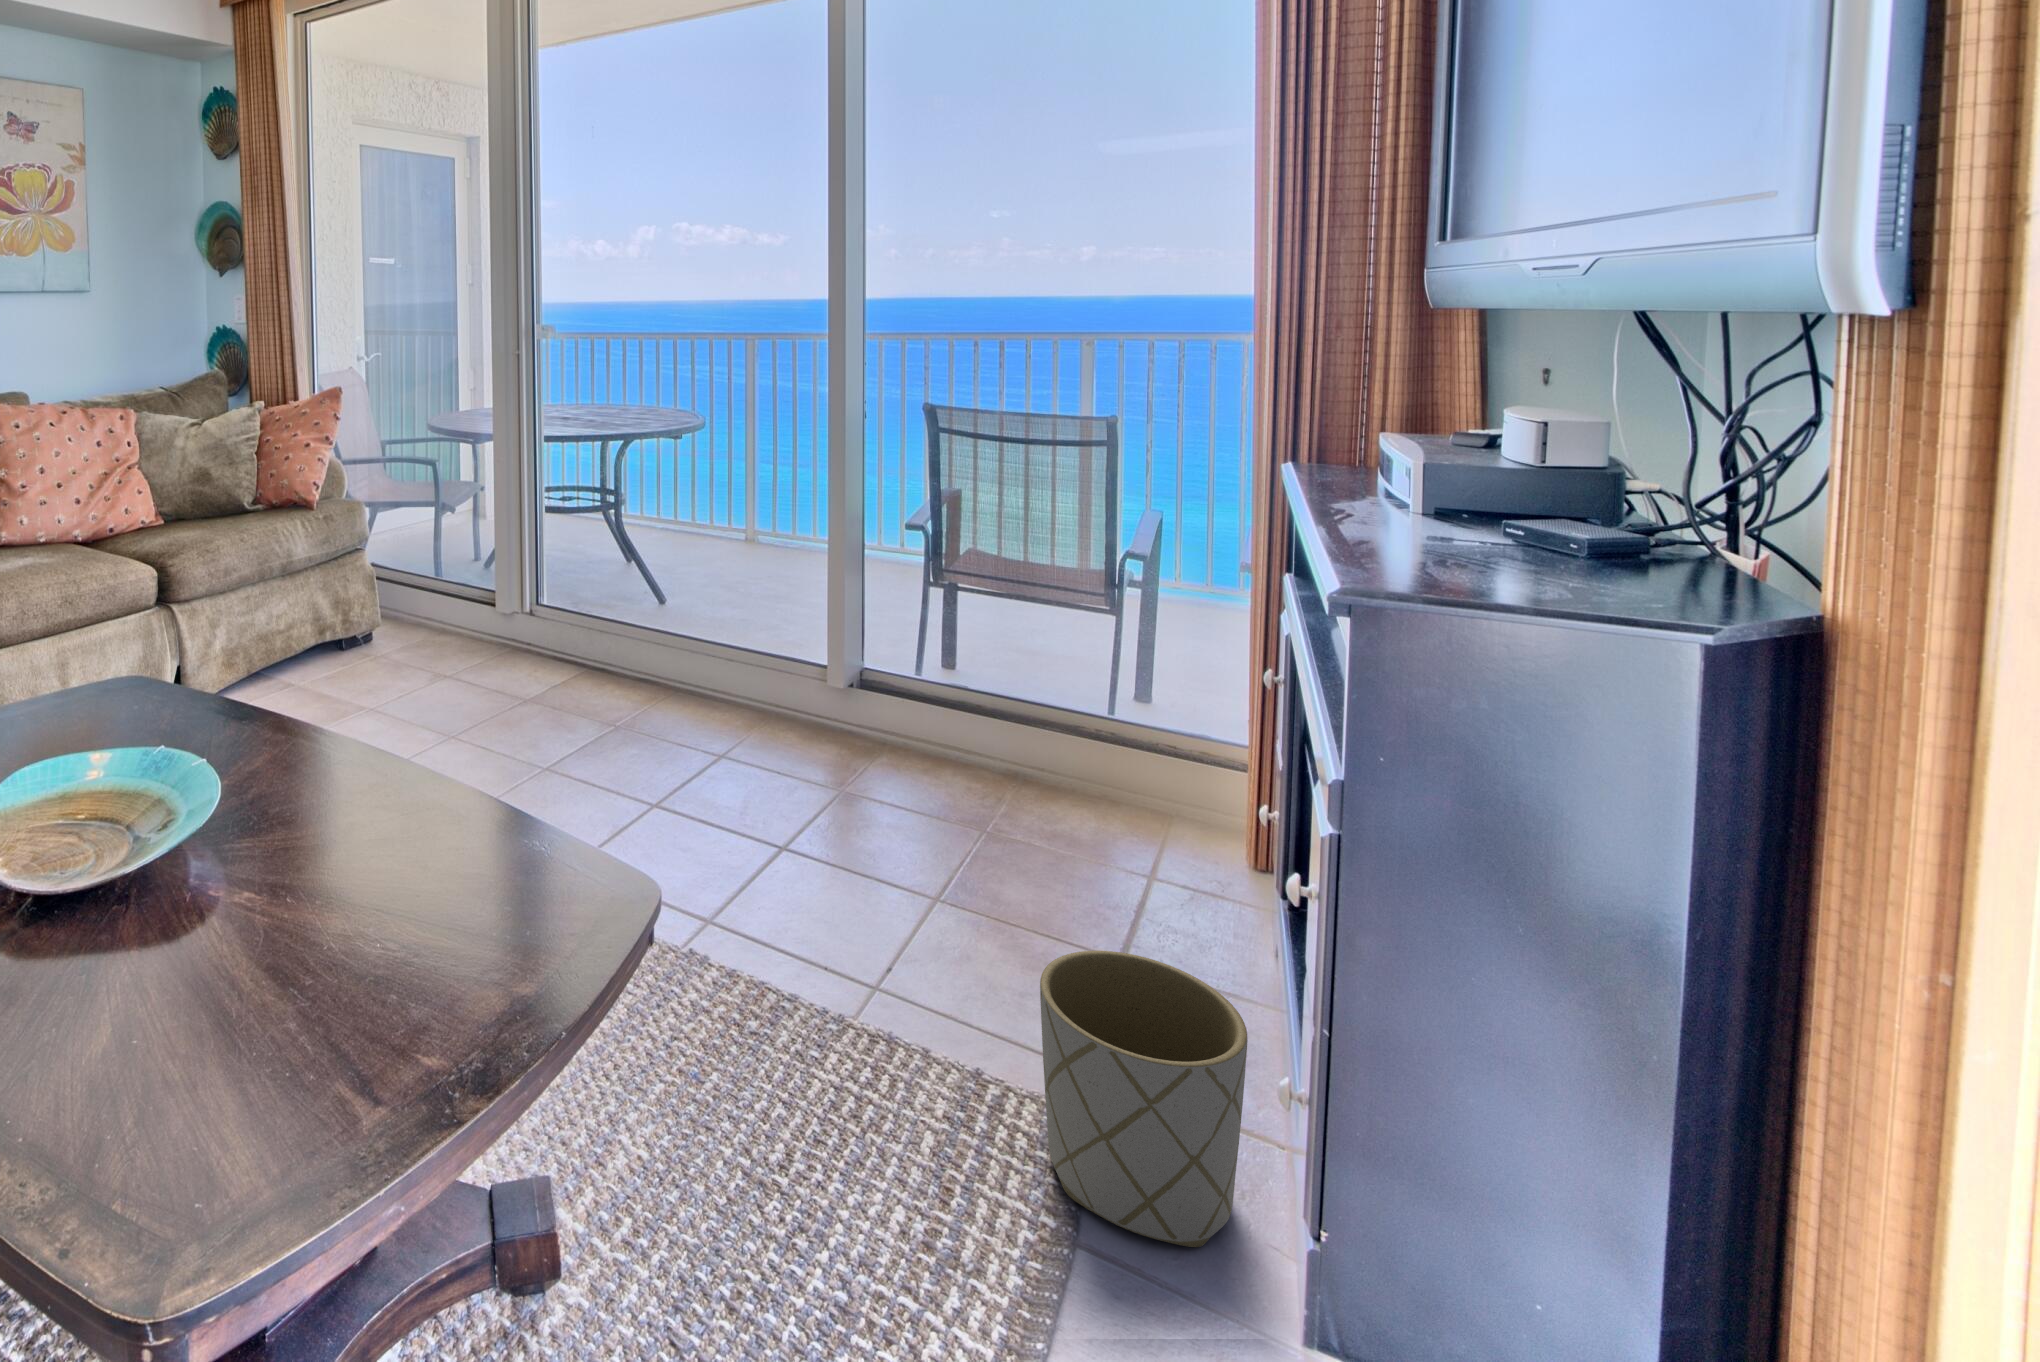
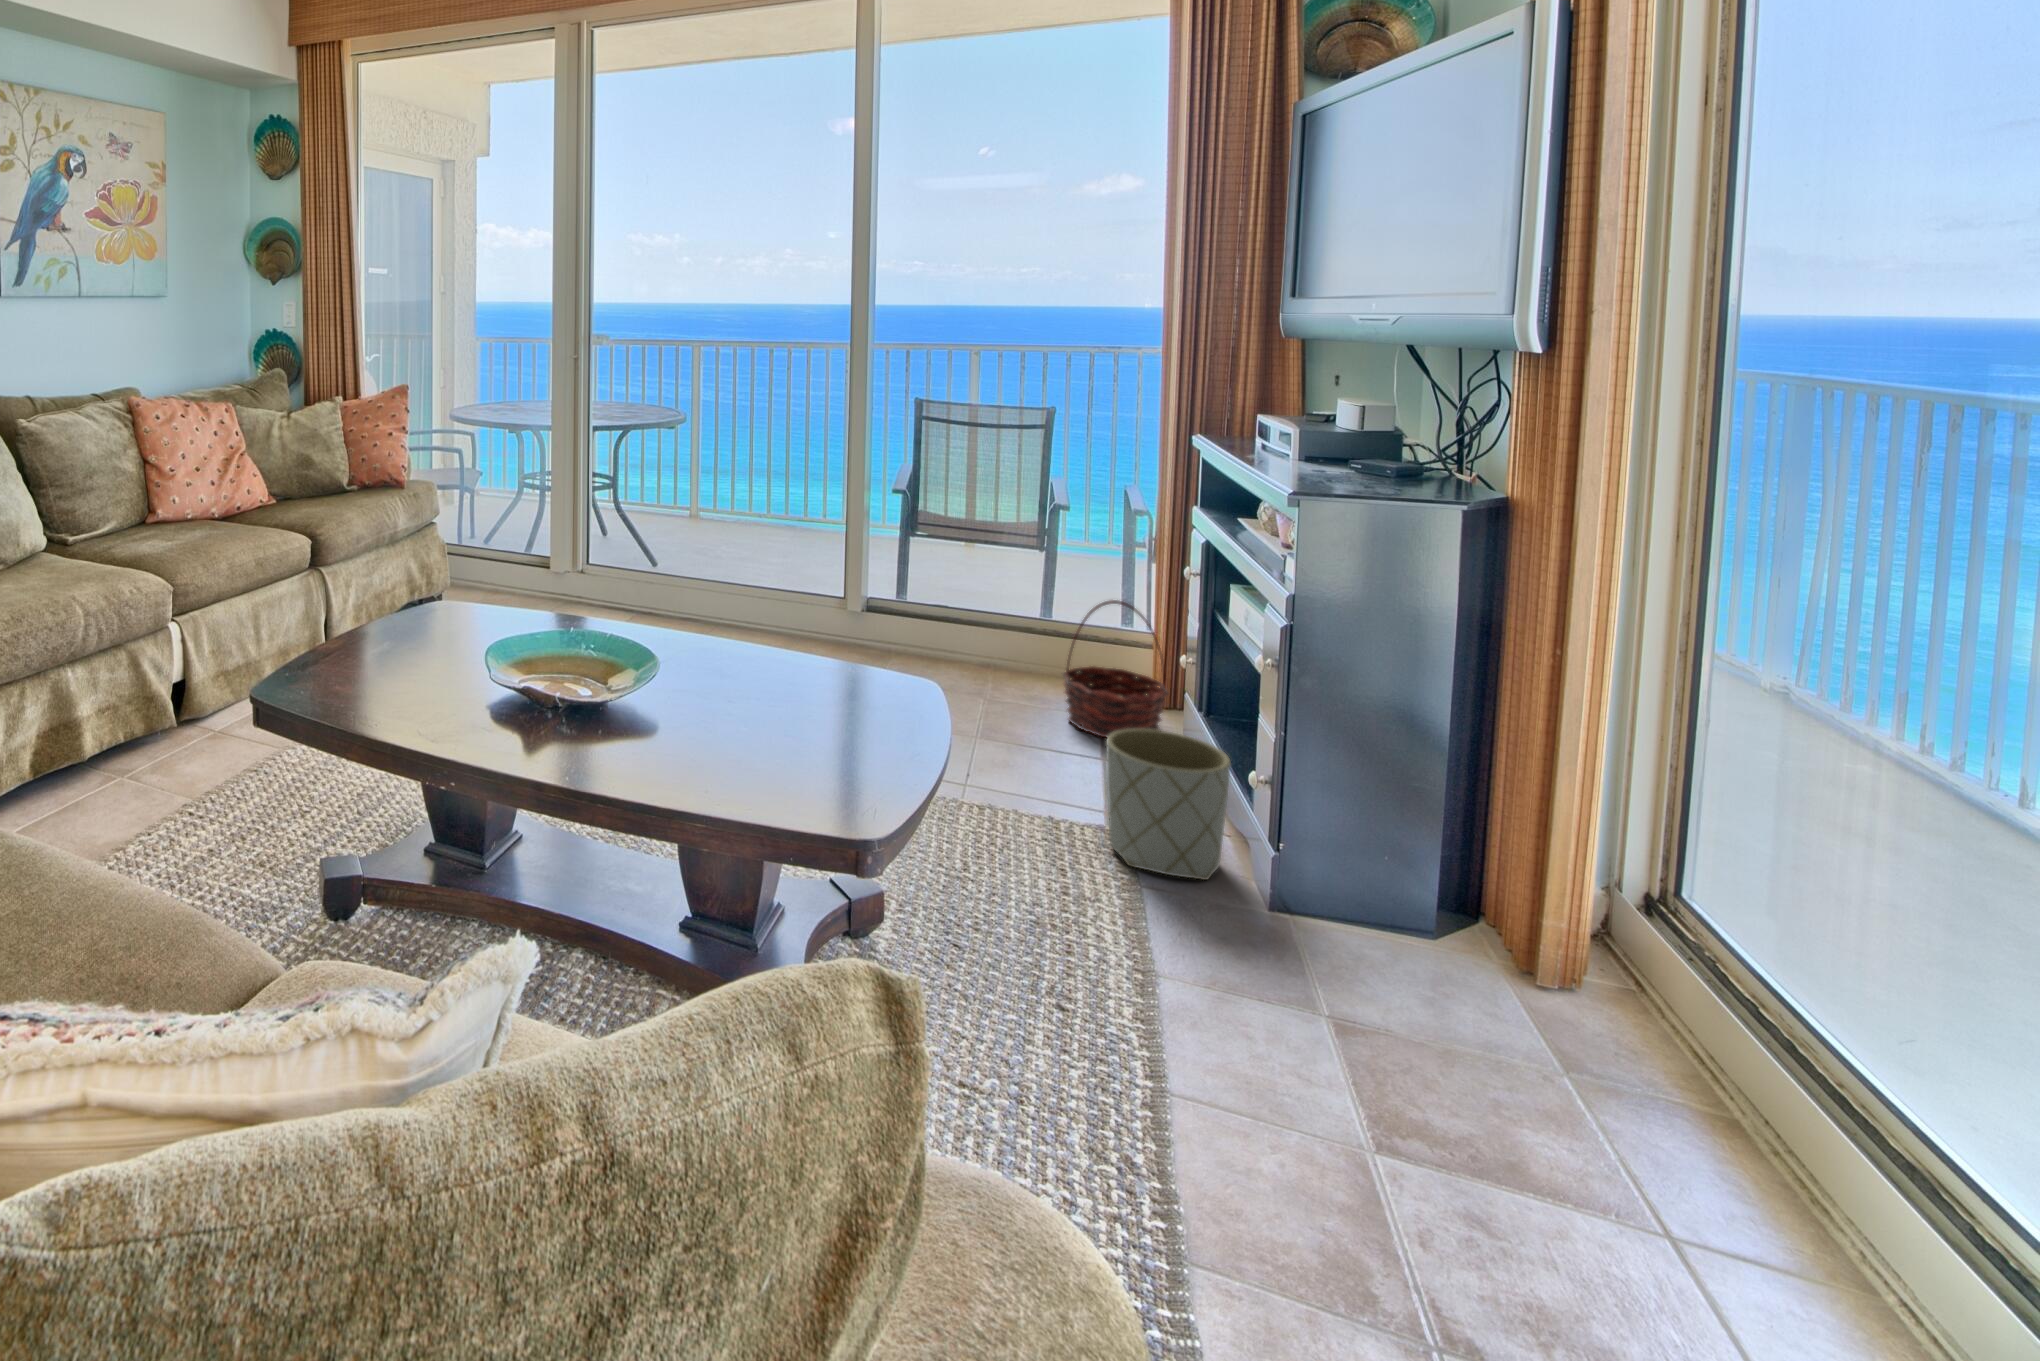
basket: none [1079,707,1240,926] -> present [1063,600,1168,737]

